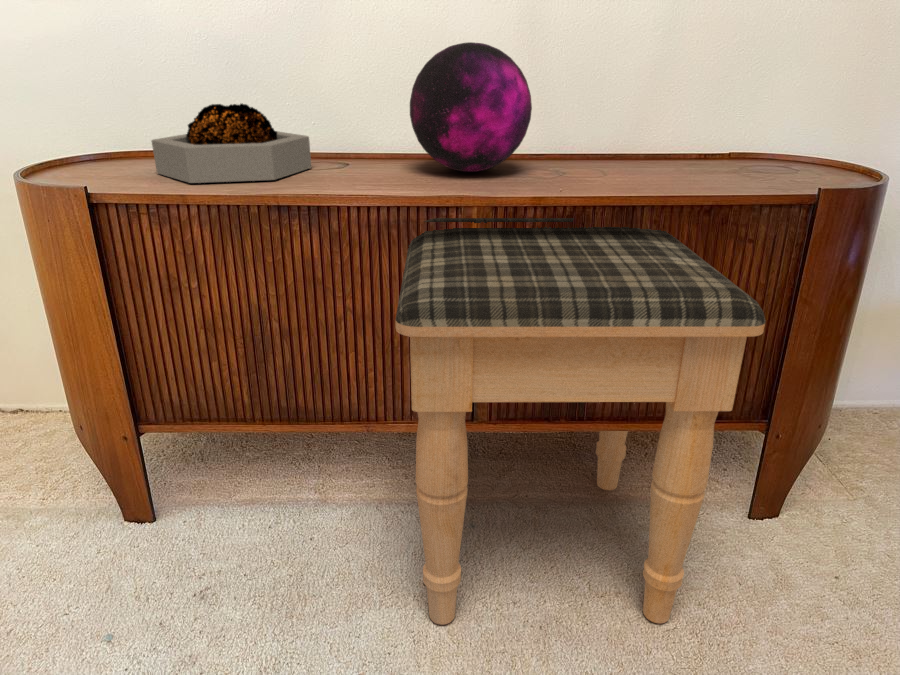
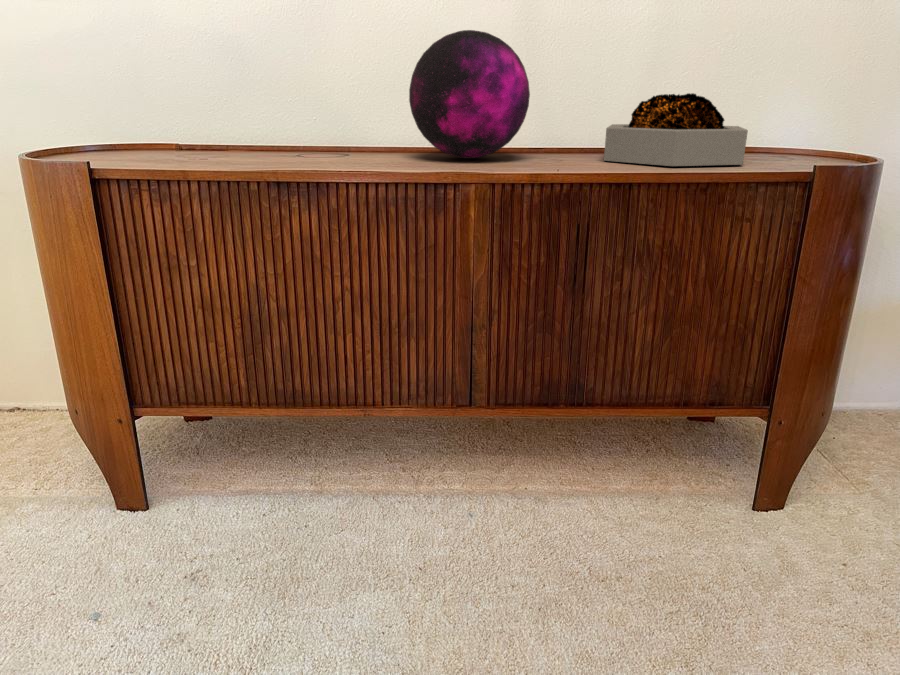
decorative bowl: present [151,103,311,183] -> present [604,93,748,166]
footstool: present [395,218,766,625] -> none [390,201,760,606]

